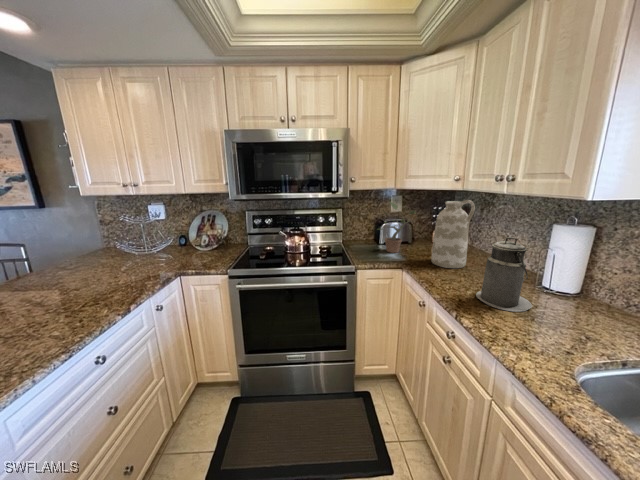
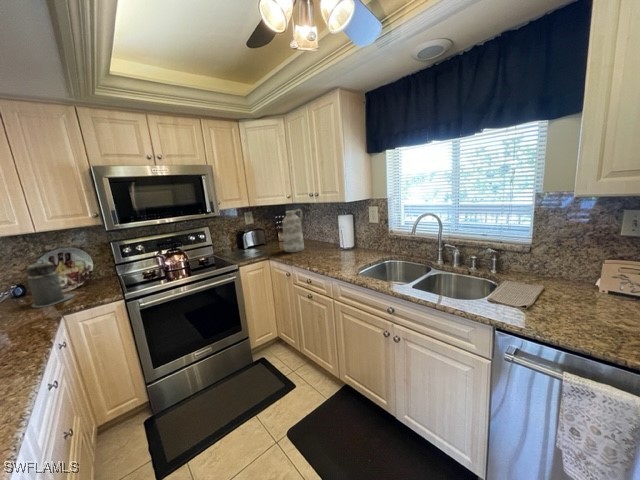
potted plant: present [378,202,416,253] -> none [242,216,269,253]
canister: present [476,237,532,312] -> present [27,260,74,307]

